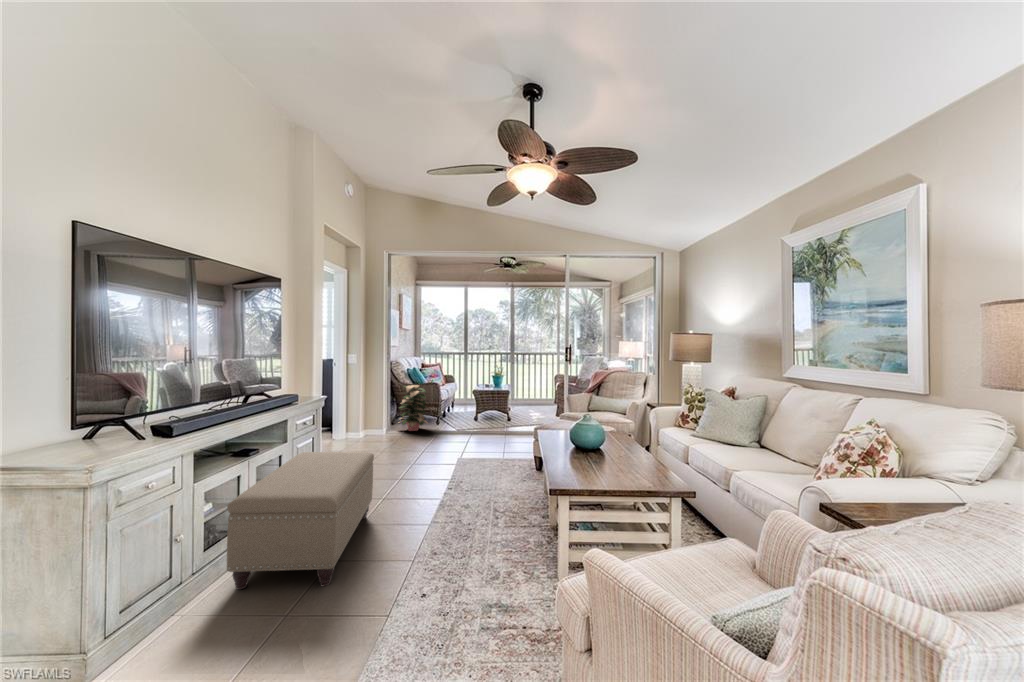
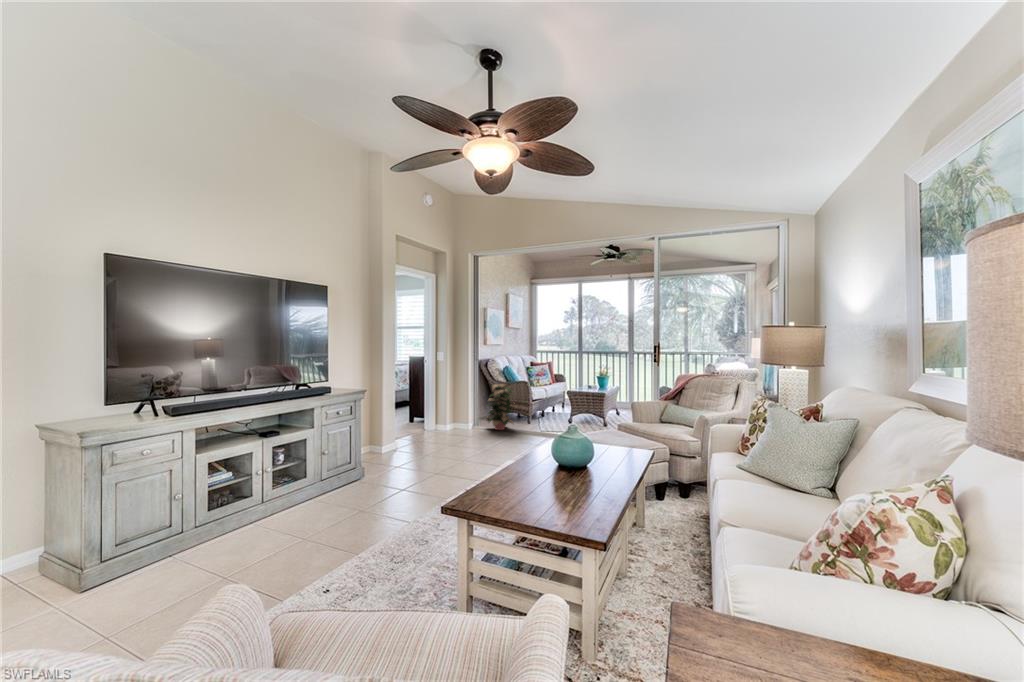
ottoman: present [227,452,374,589] -> none [205,439,373,560]

